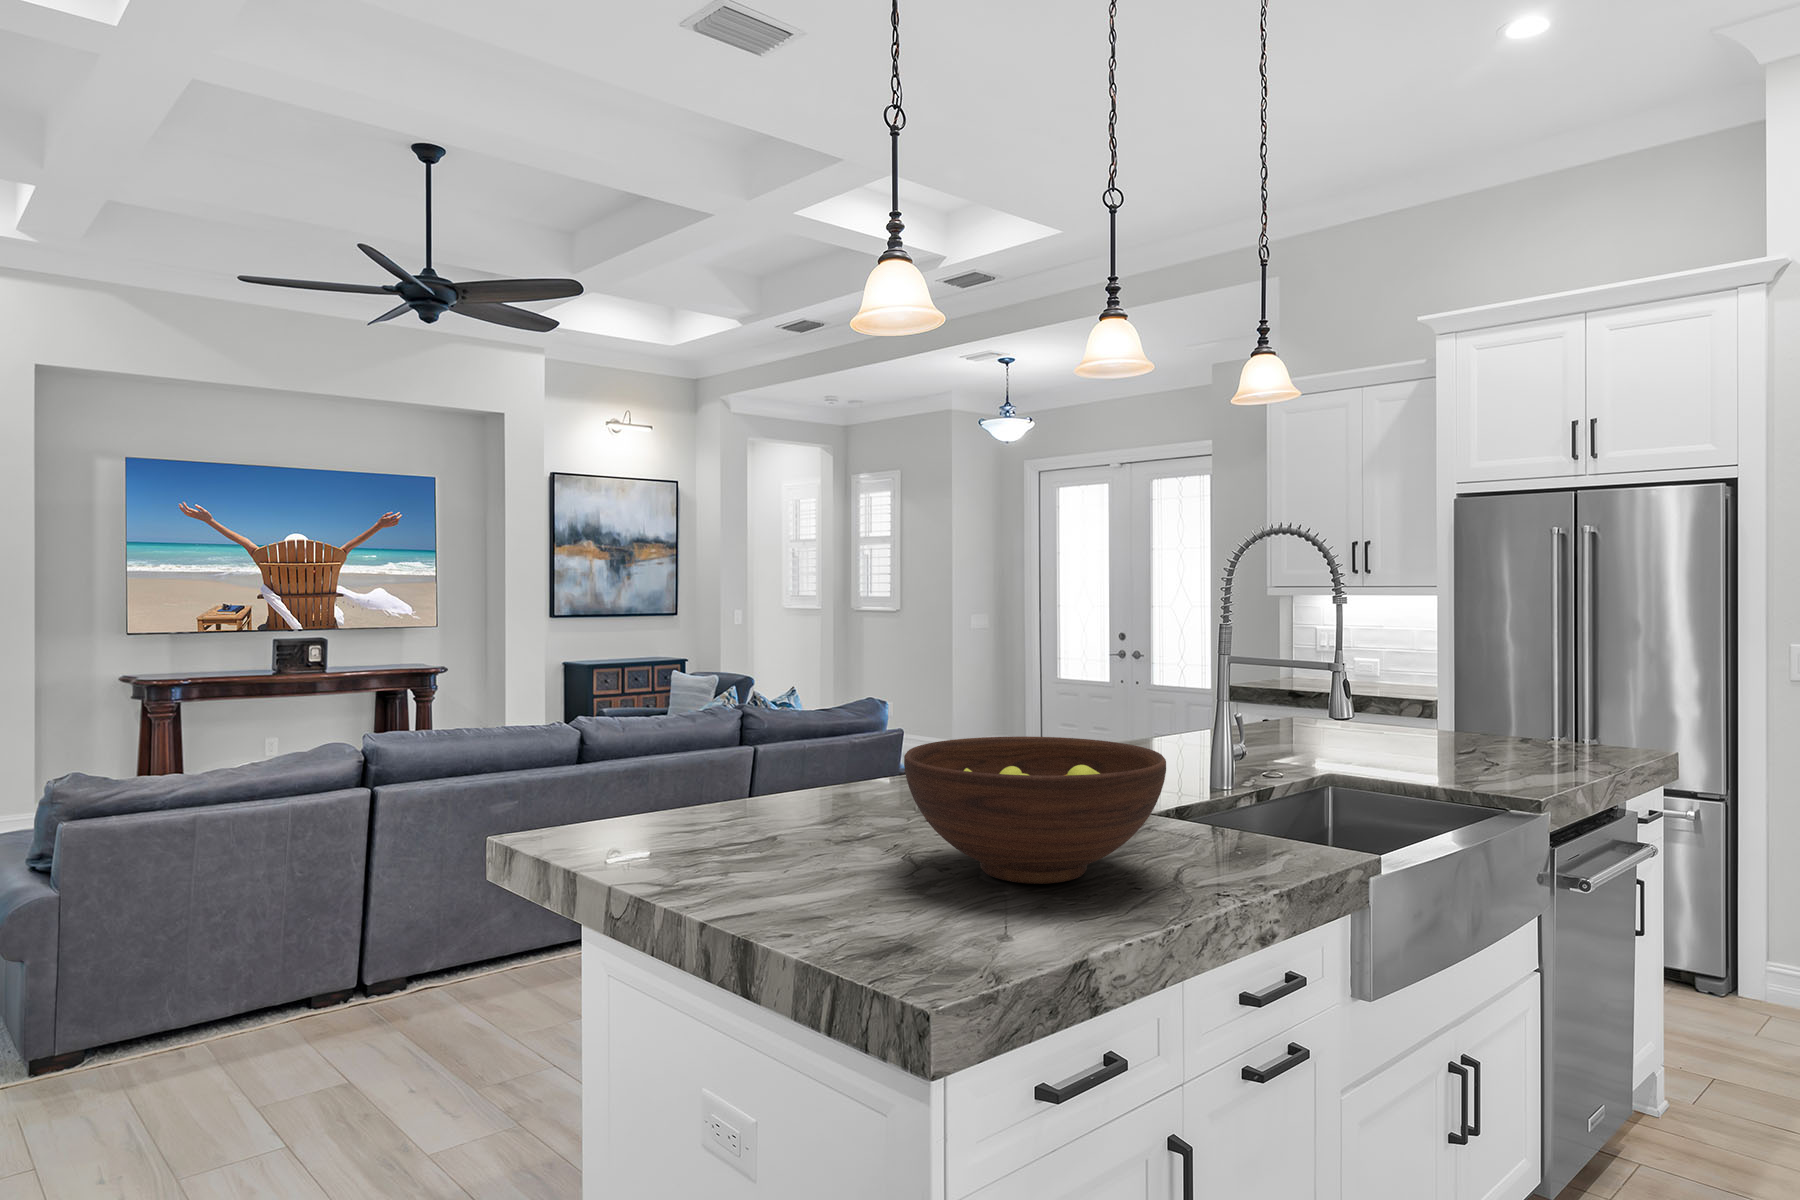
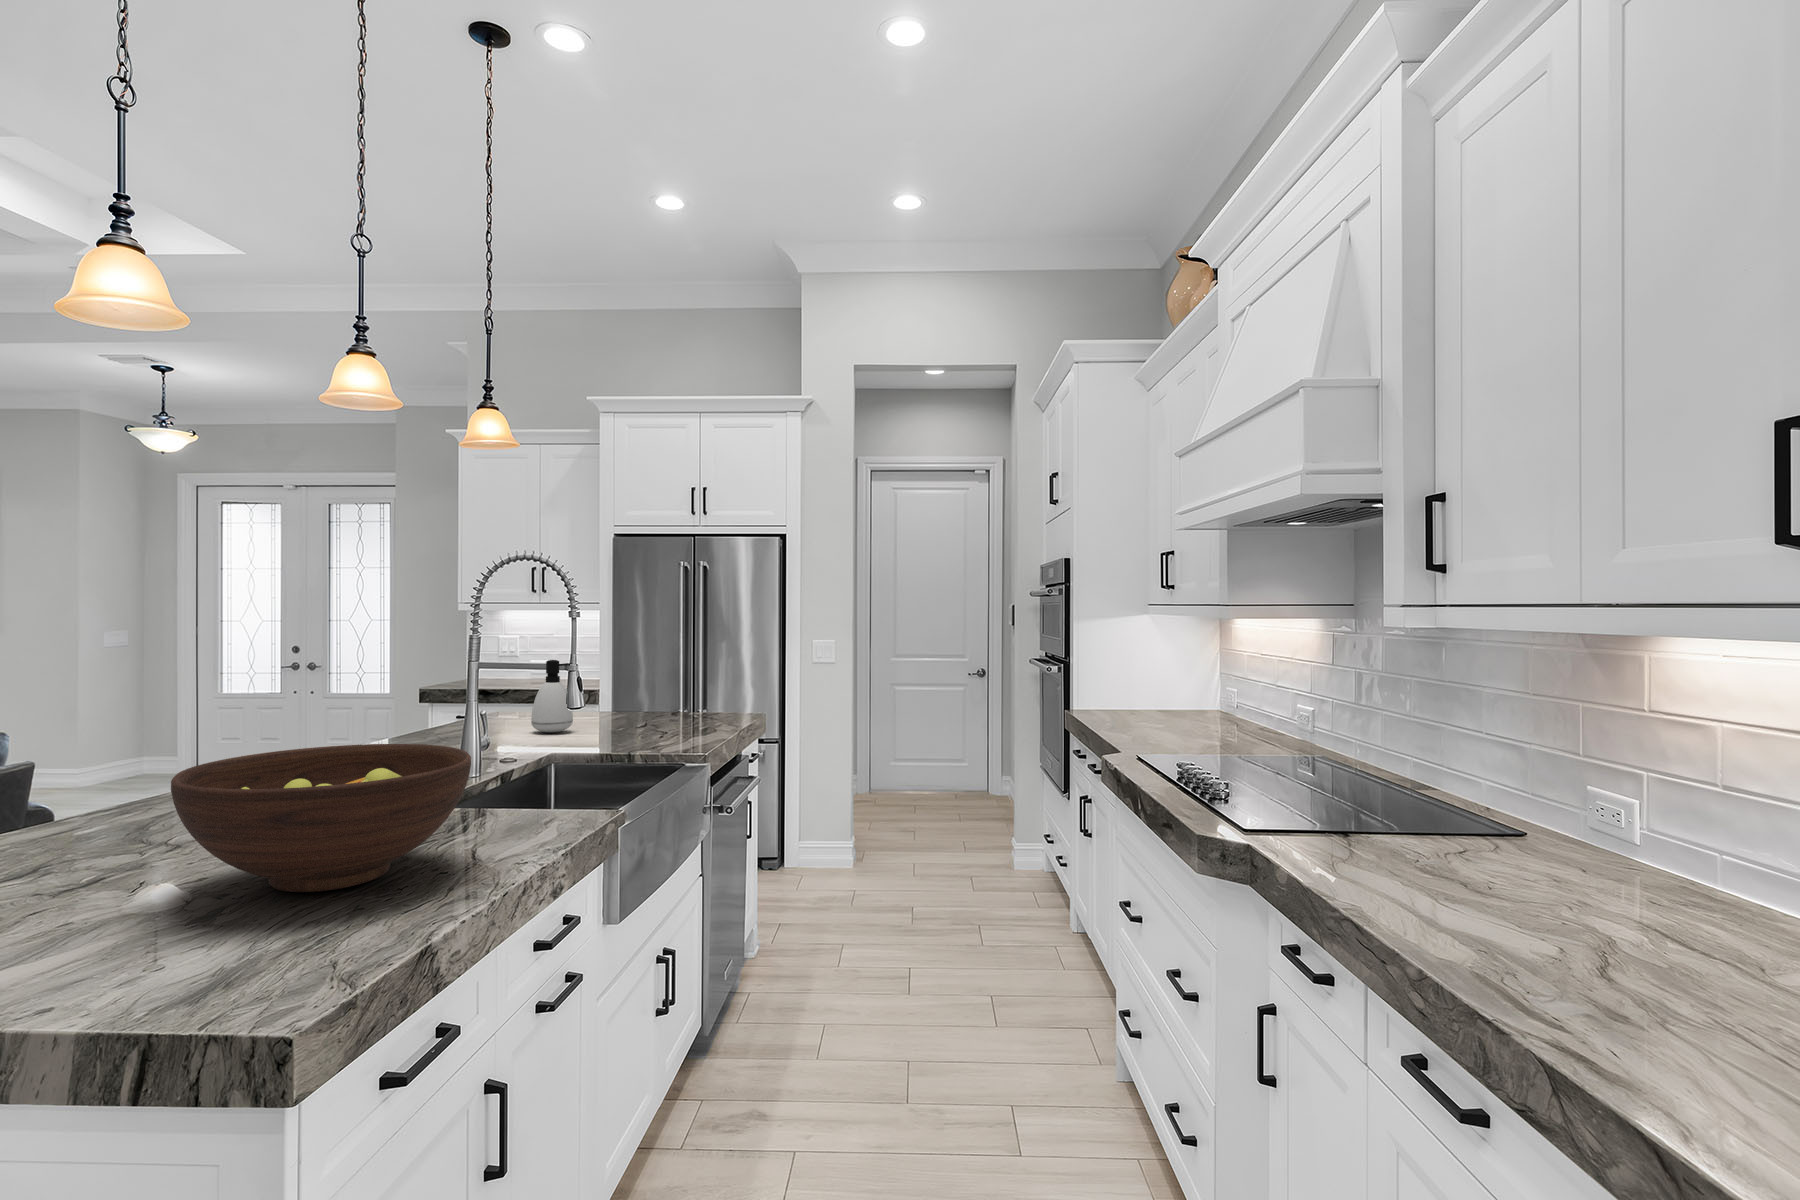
soap dispenser: none [1313,658,1365,749] -> present [531,660,573,733]

